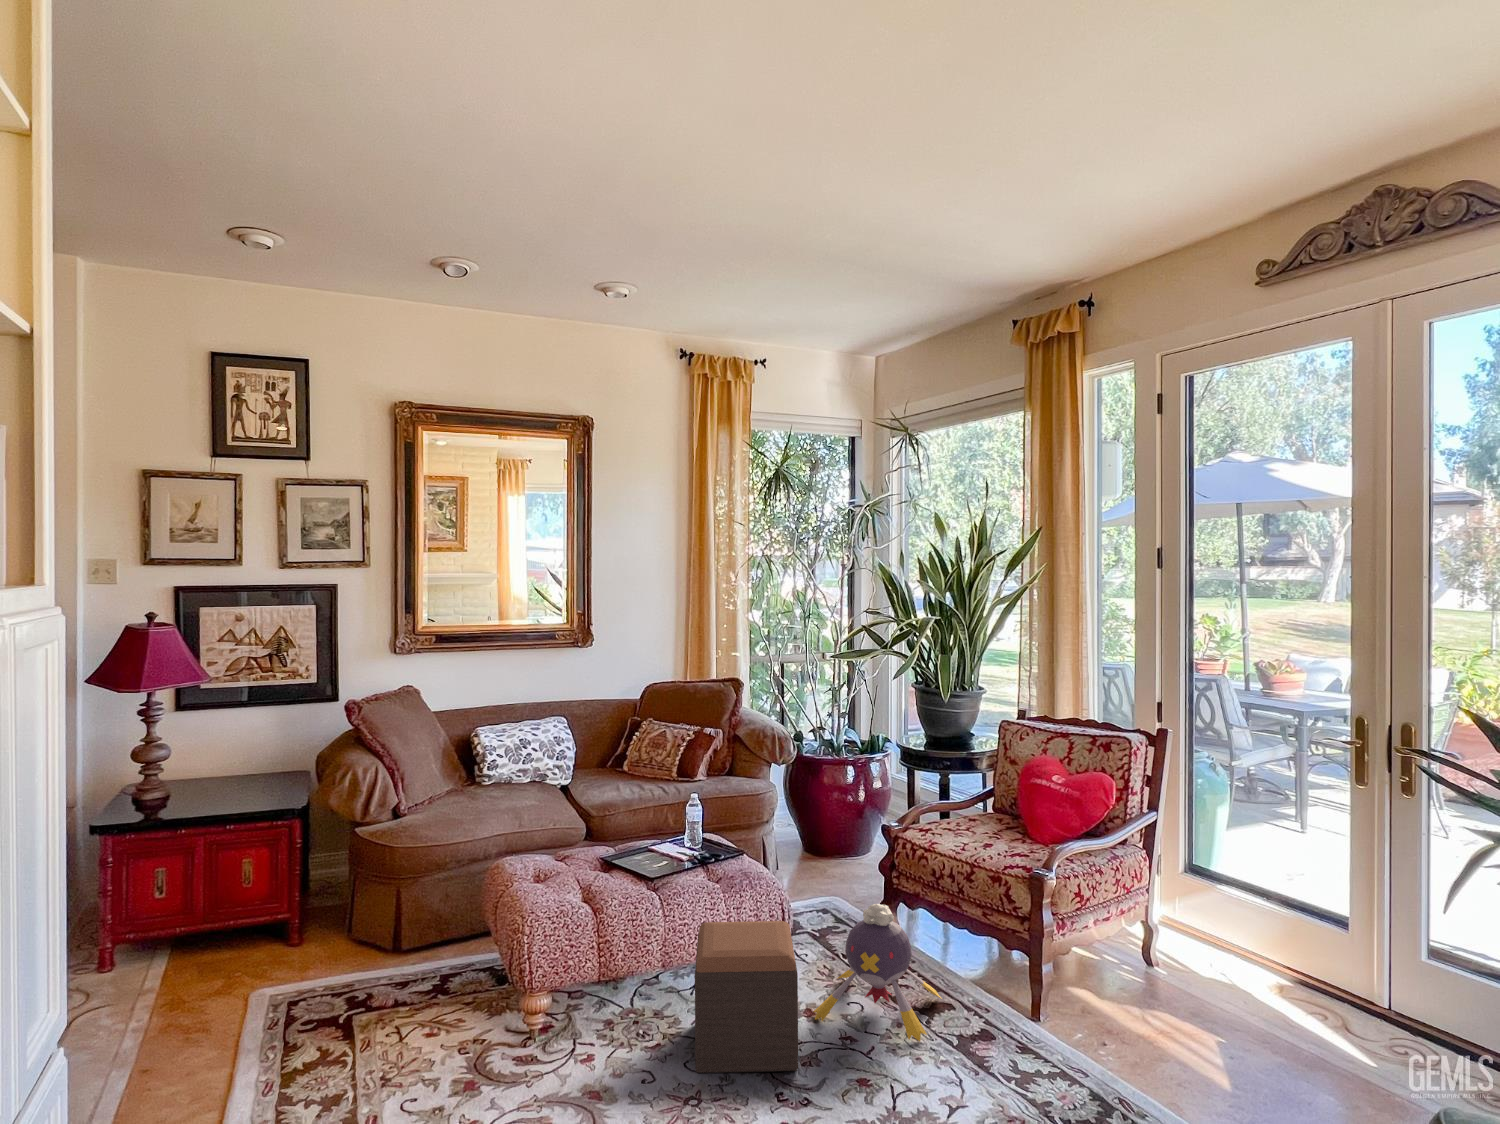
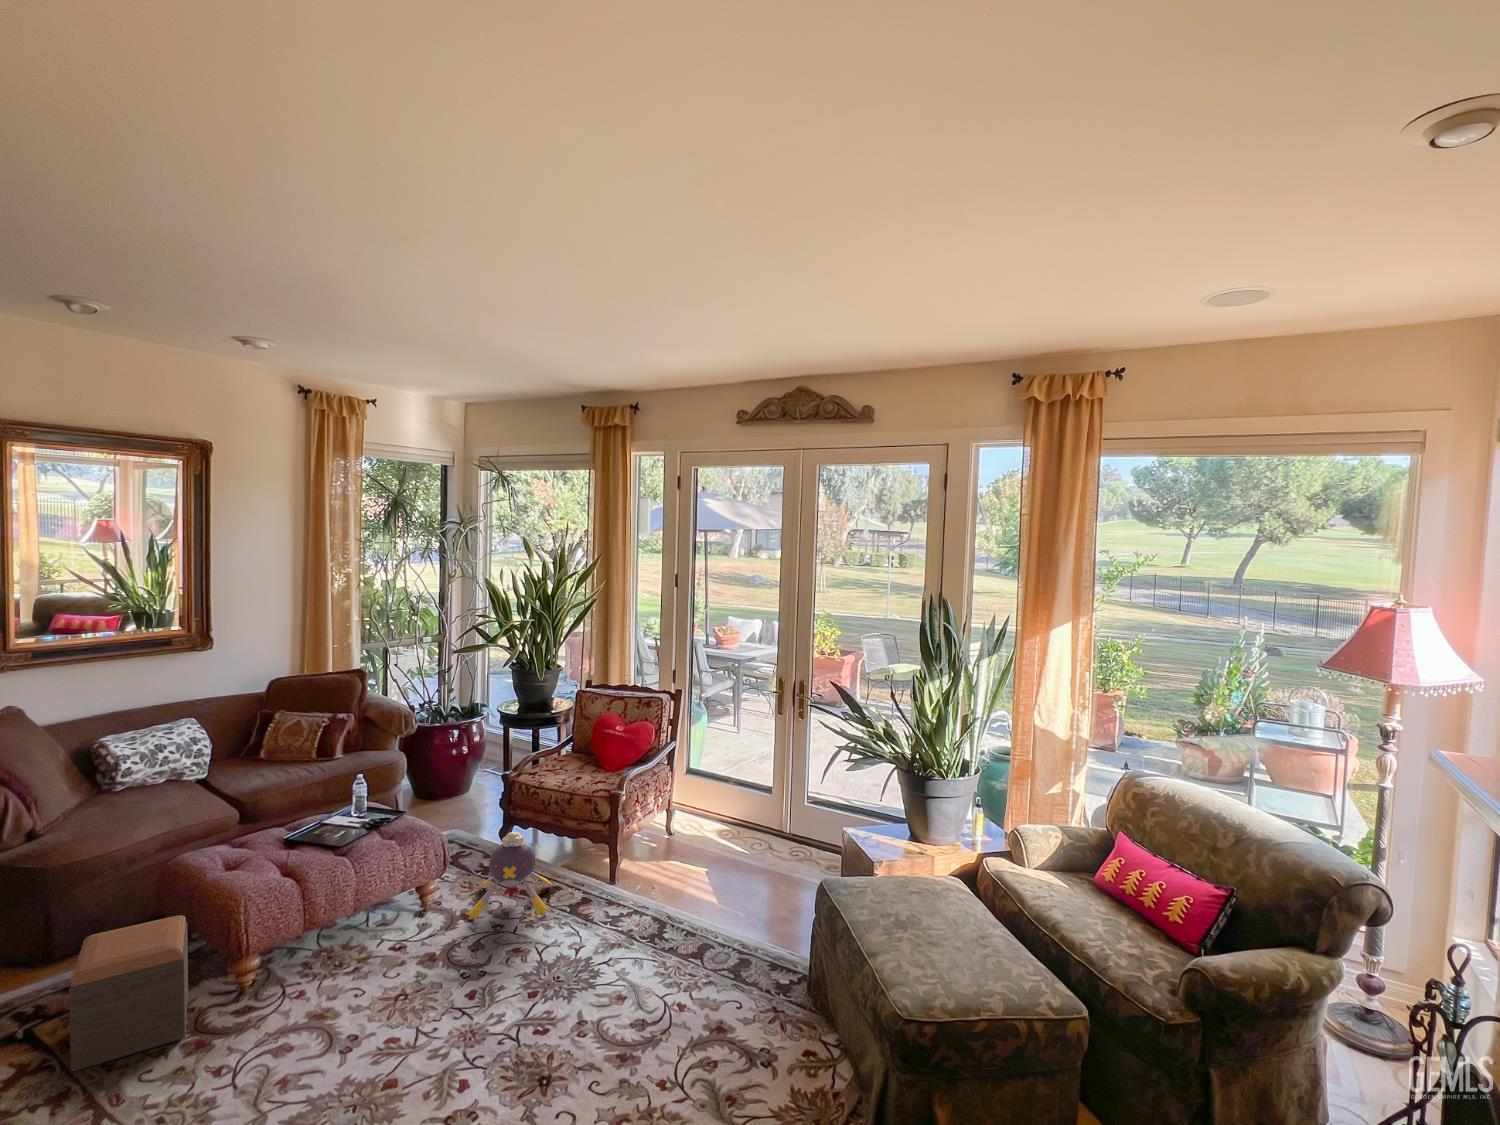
footstool: present [695,921,798,1073] -> present [69,915,188,1072]

